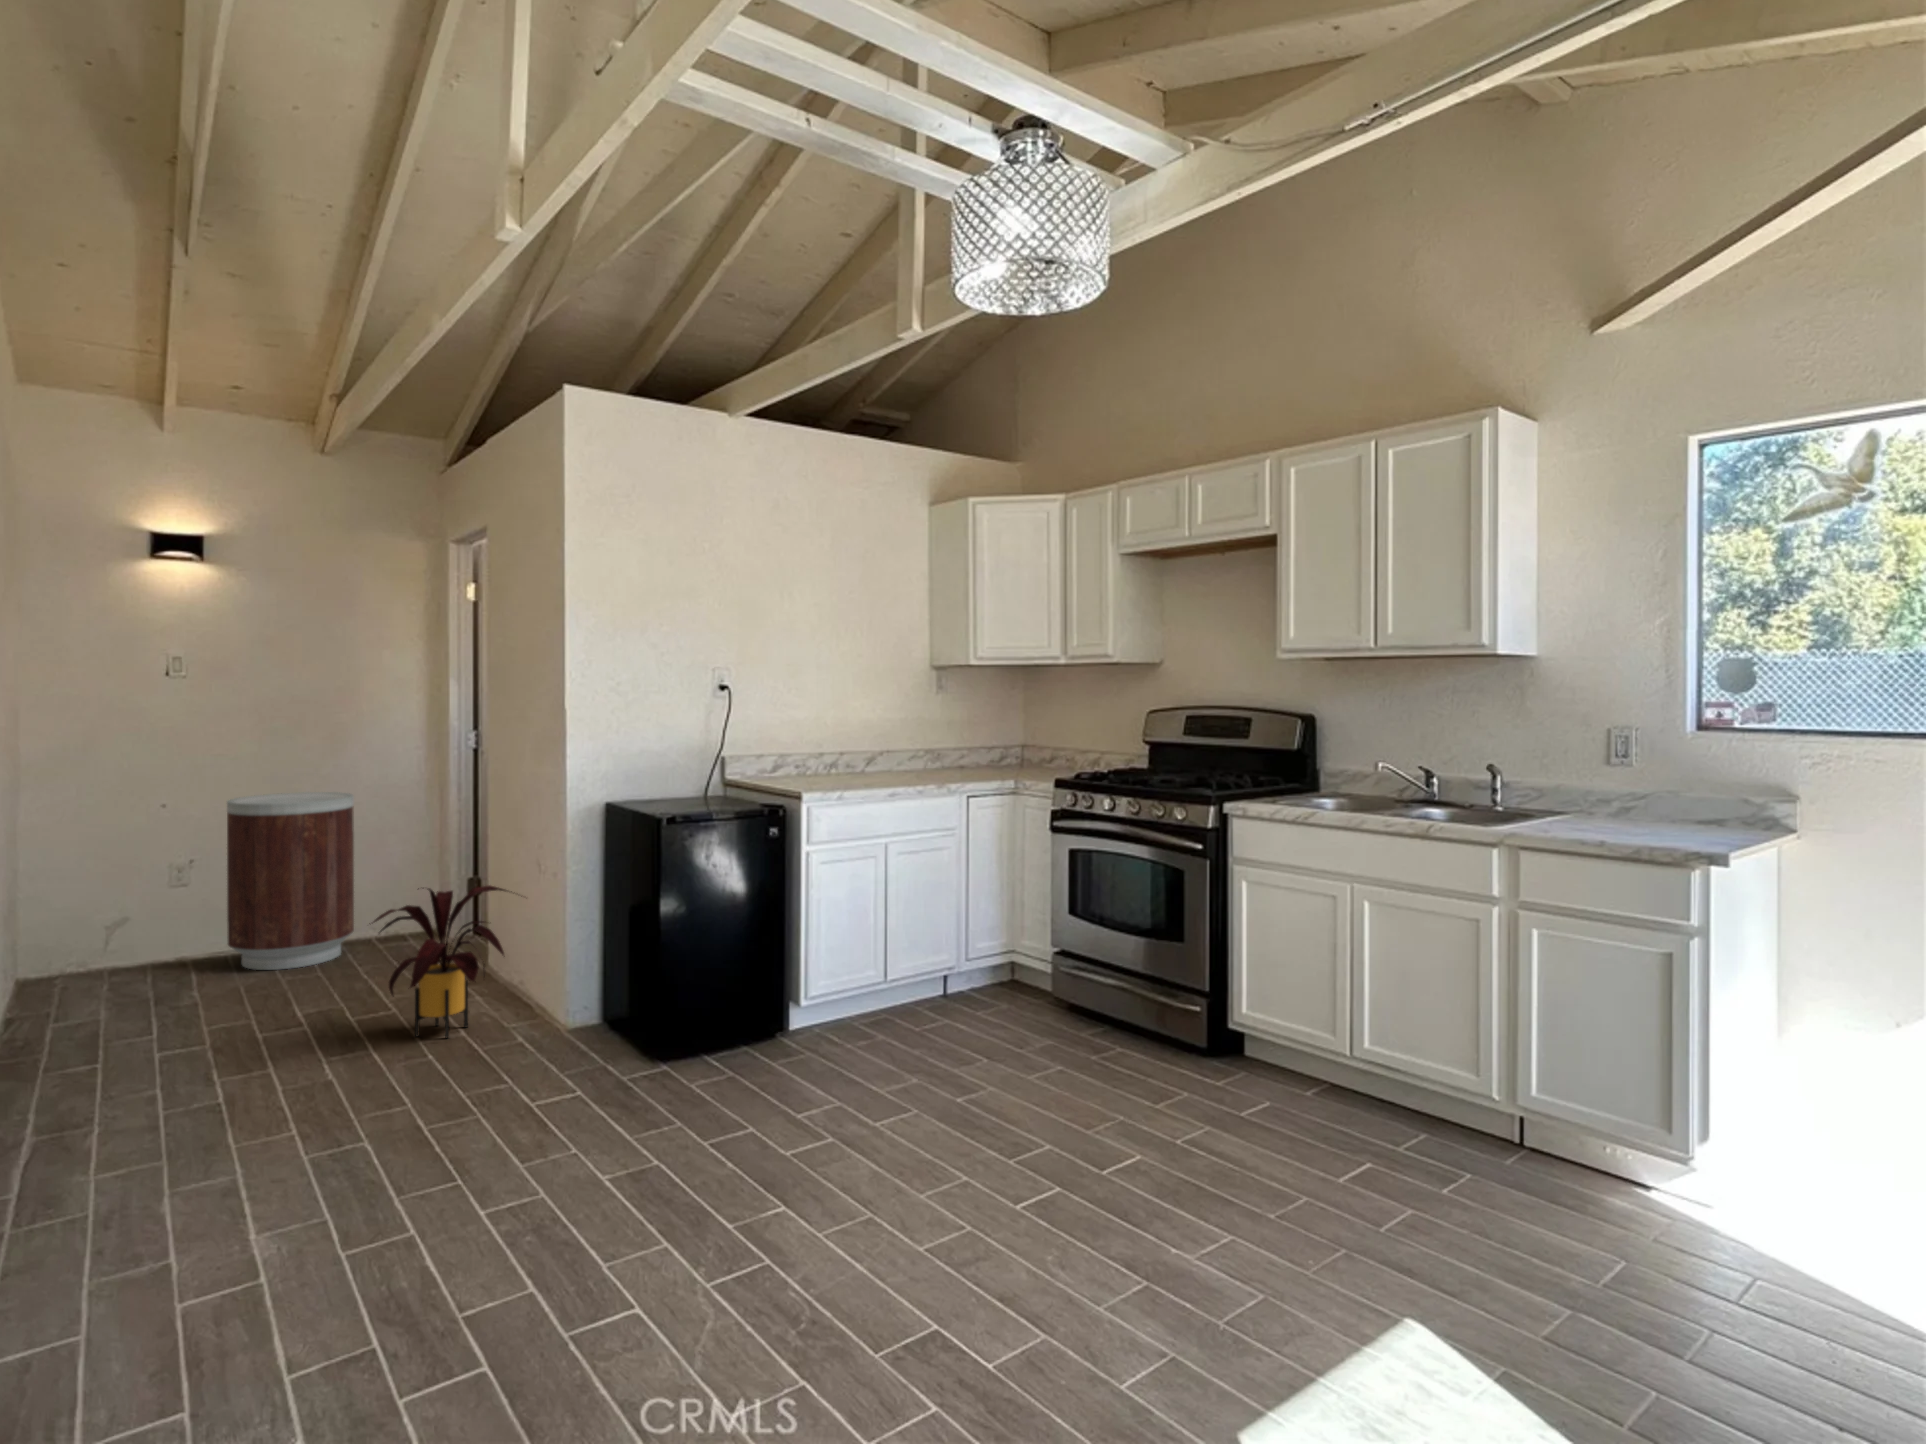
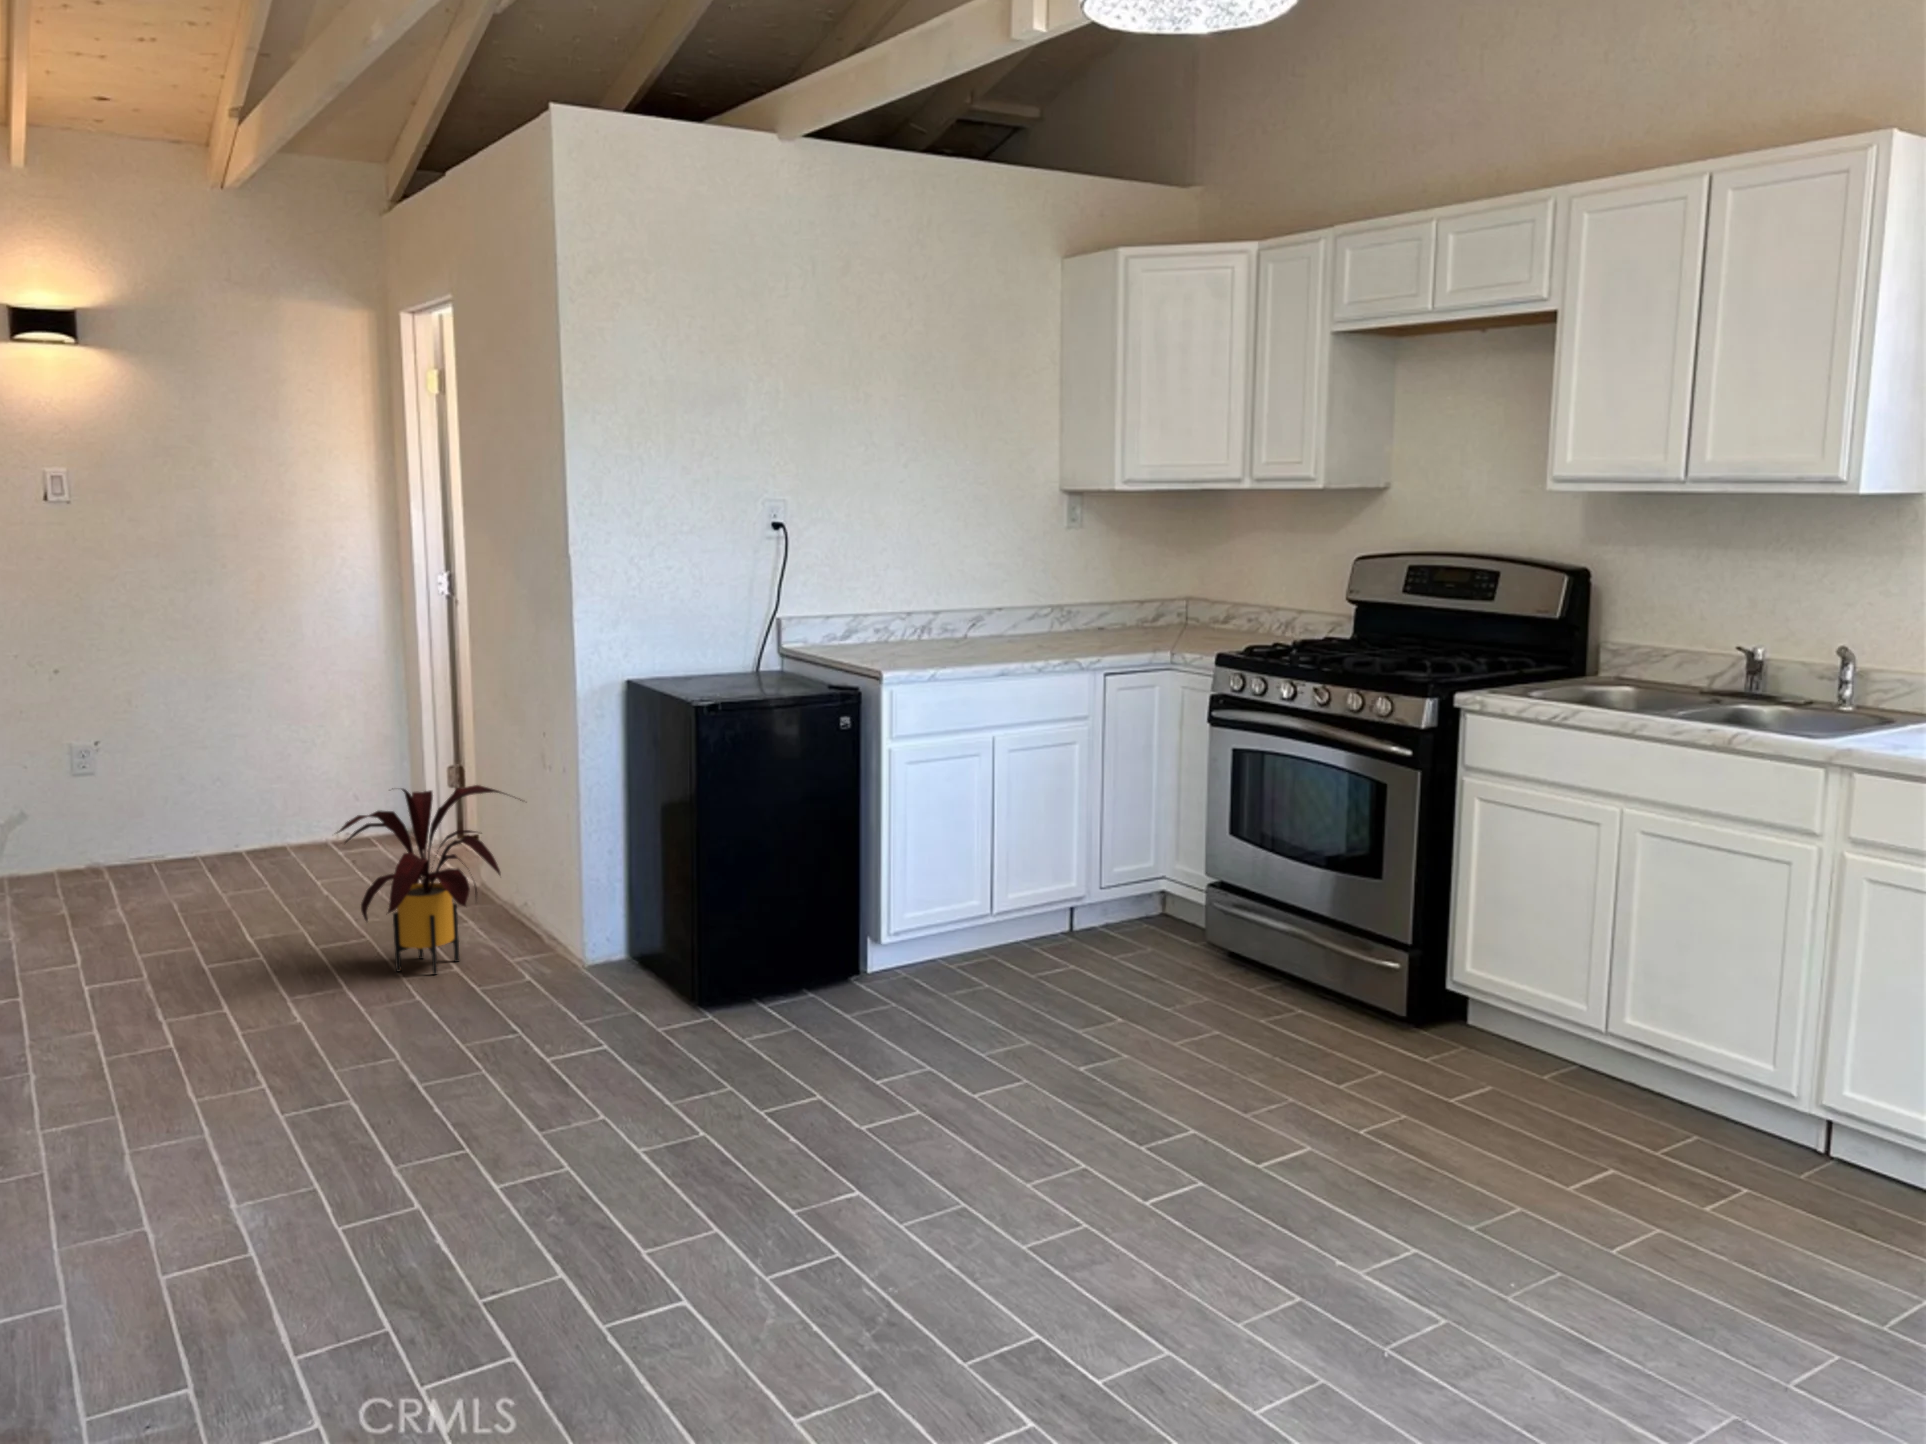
trash can: present [227,792,354,970] -> none [142,657,308,882]

